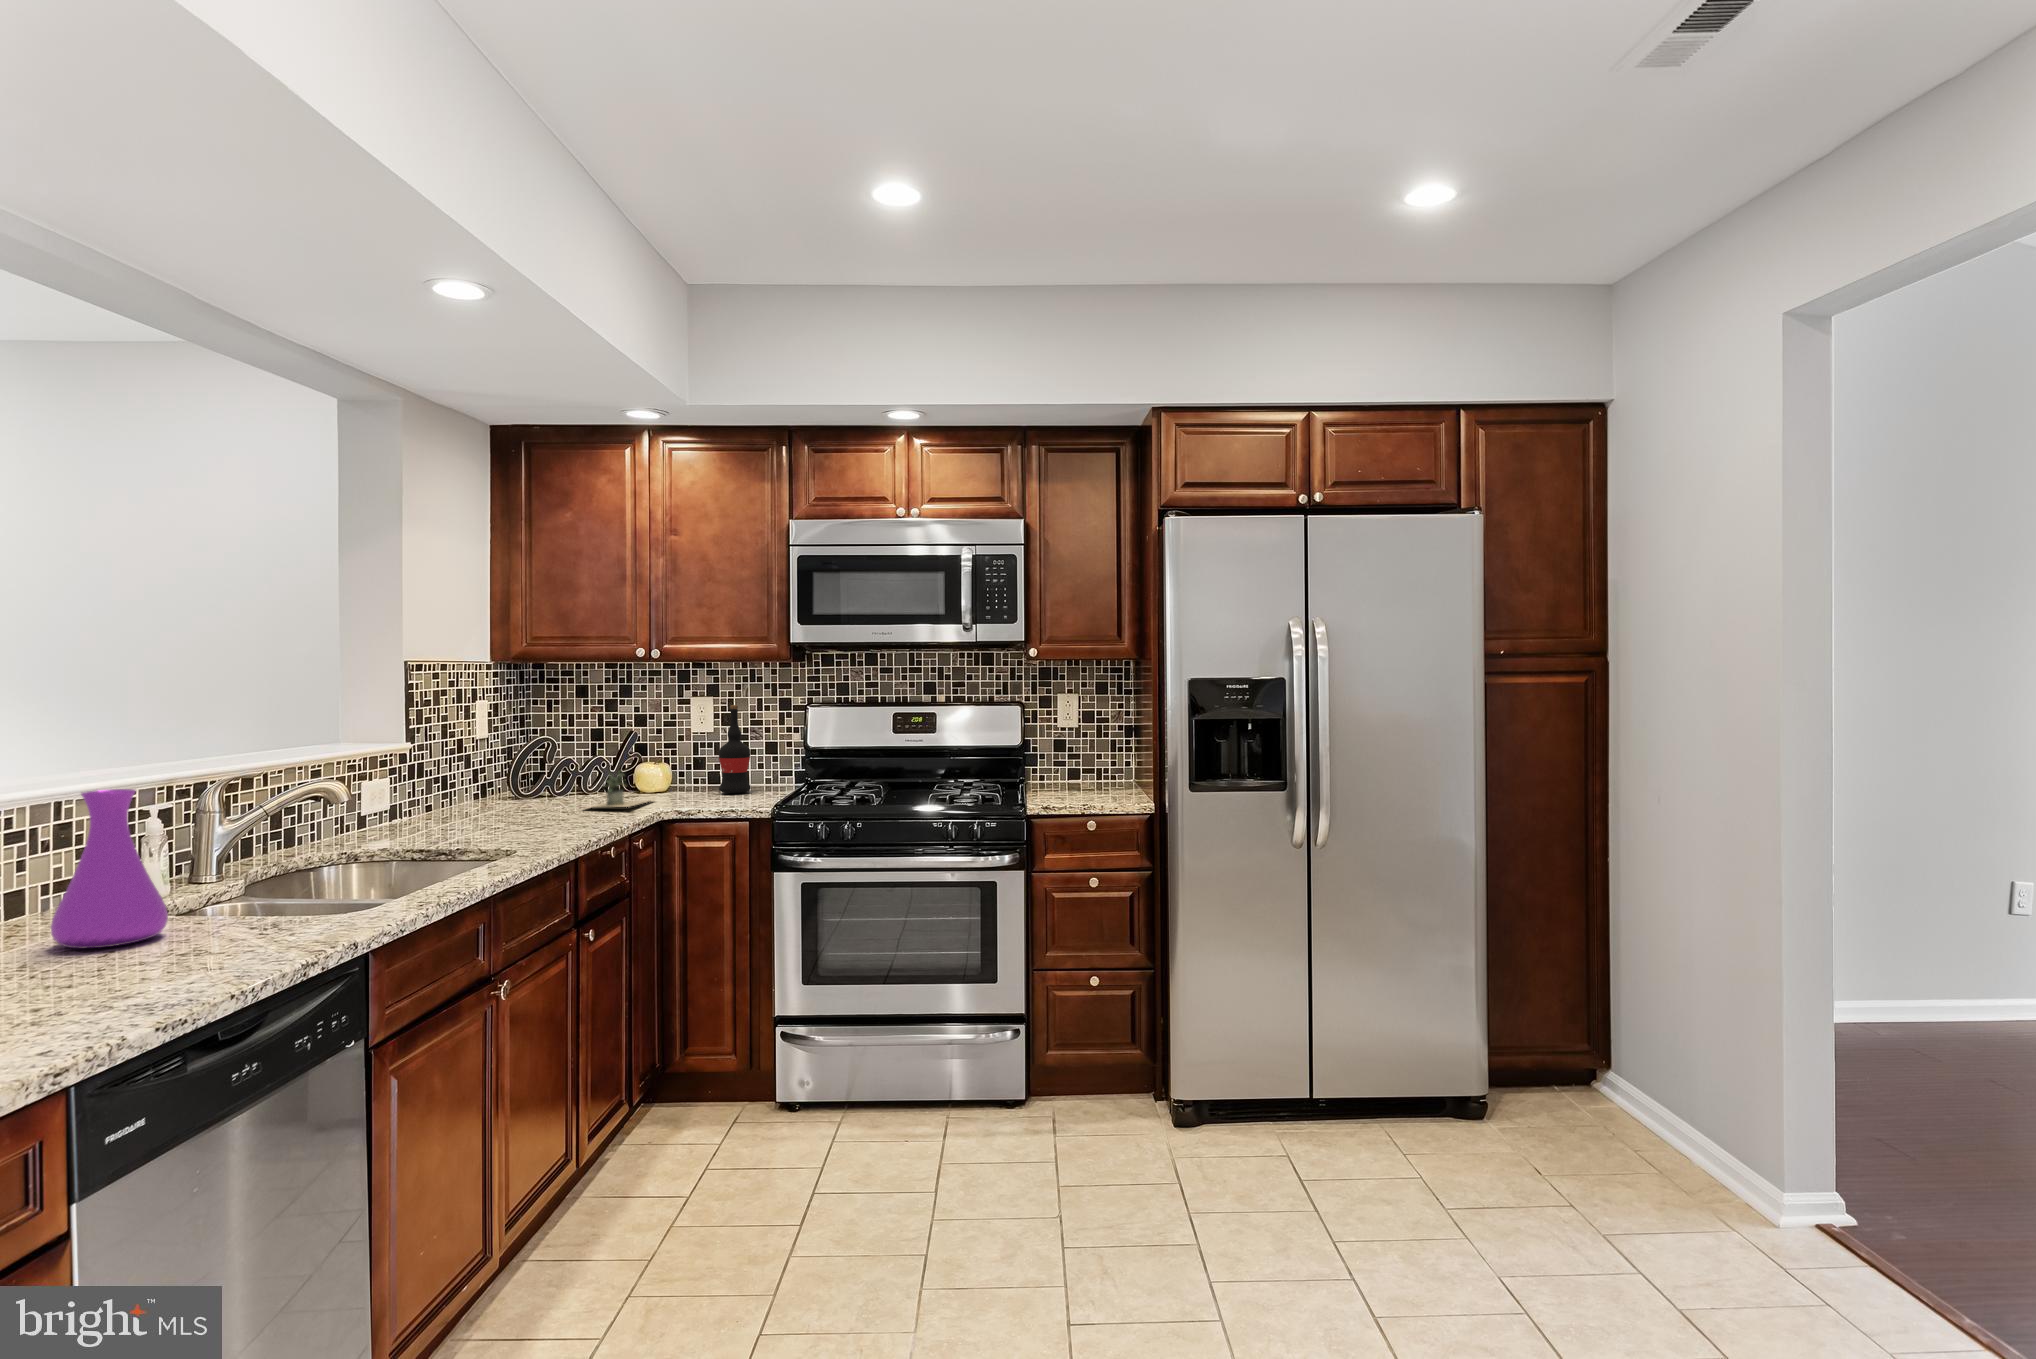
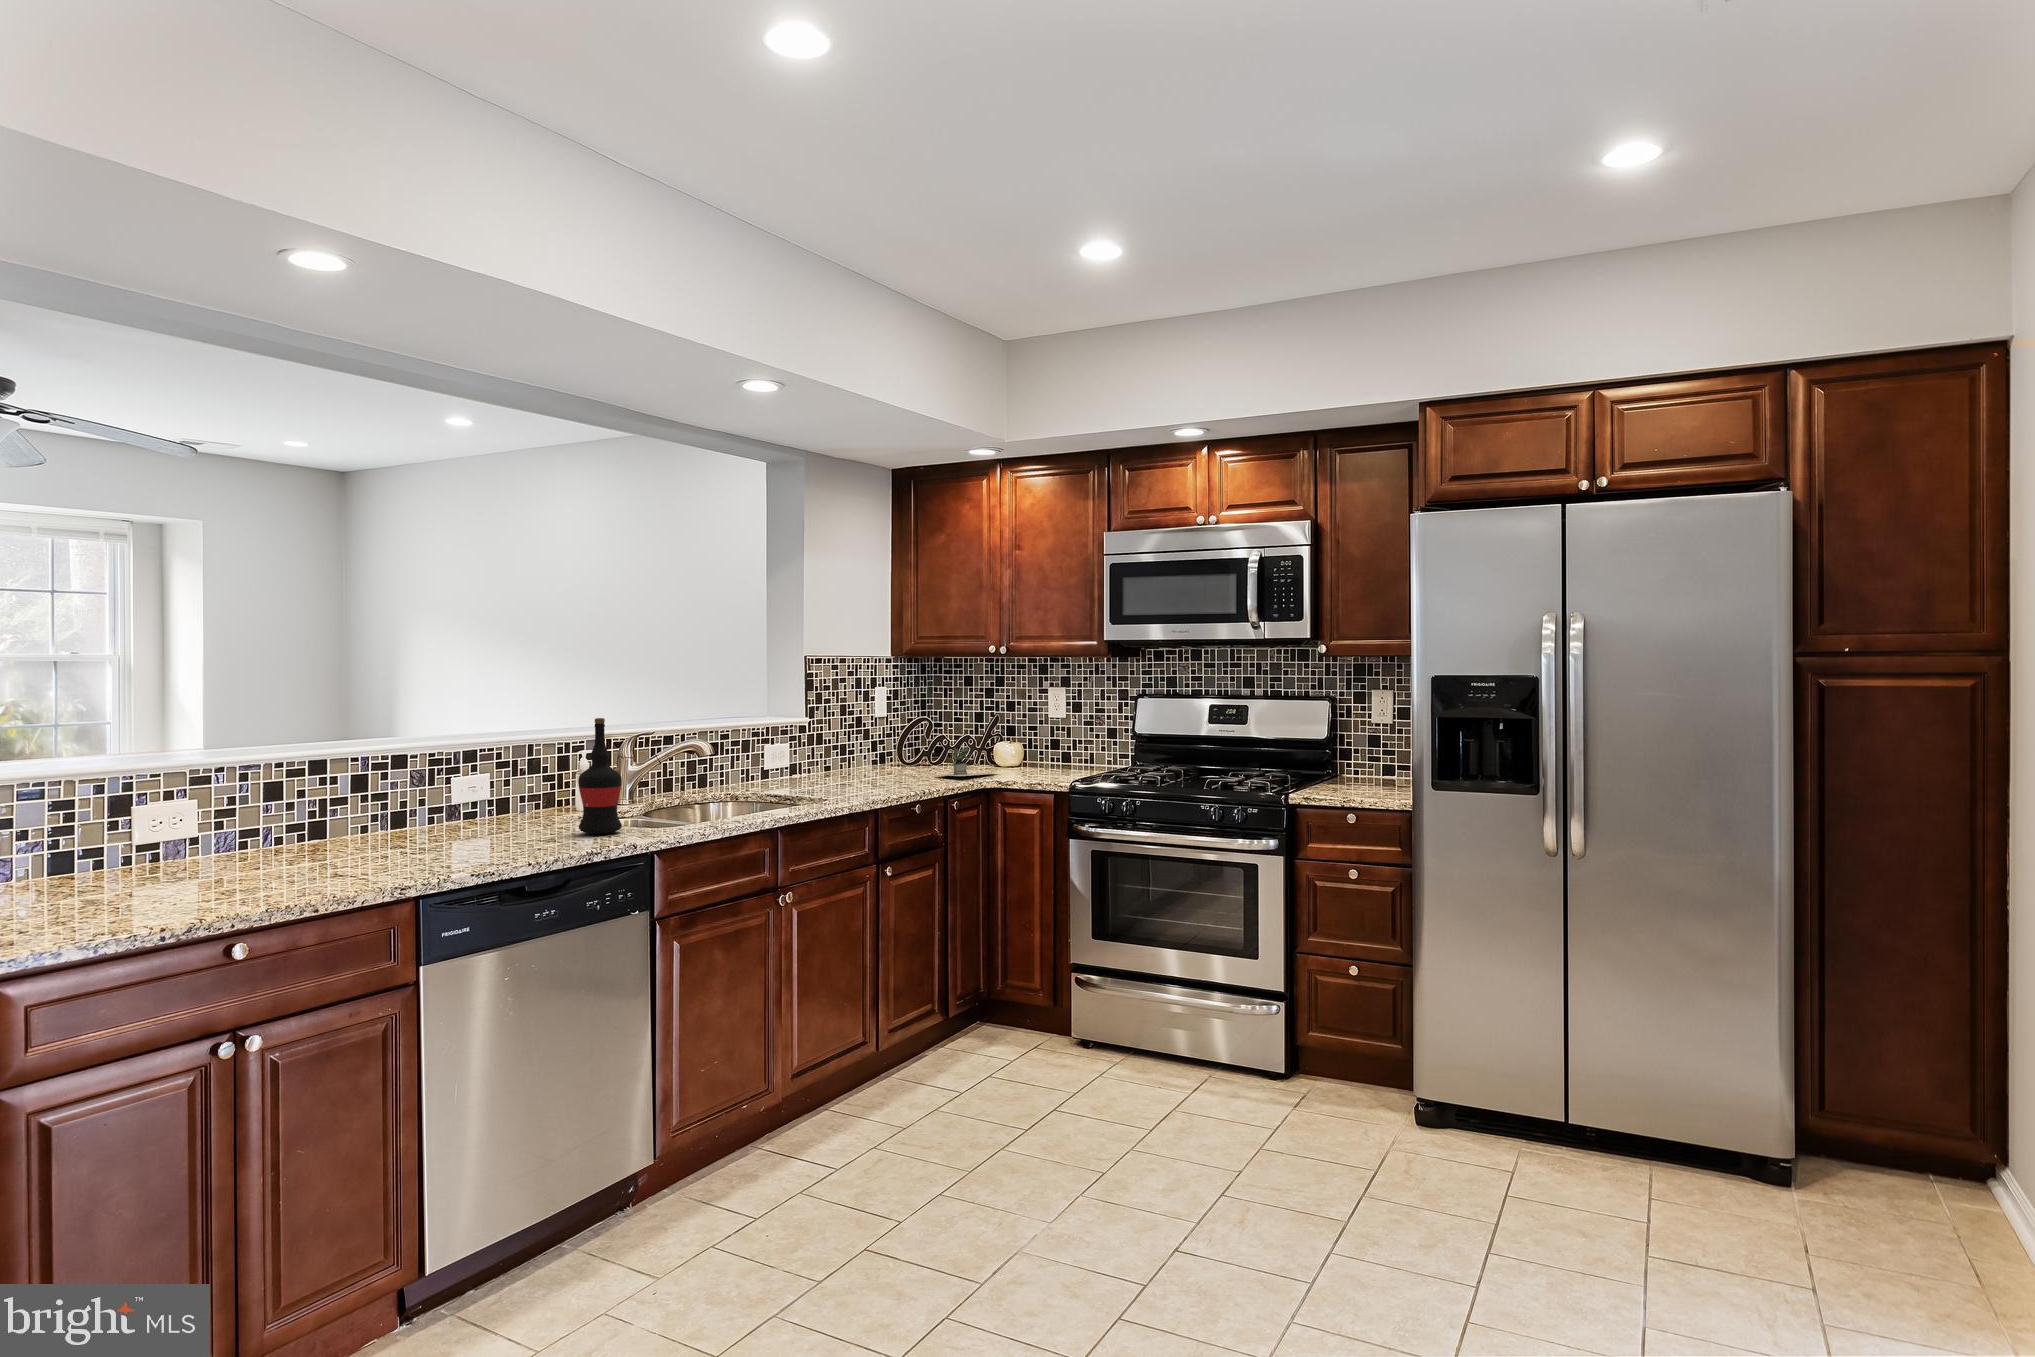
wine bottle: present [719,705,751,793] -> present [578,718,622,834]
vase: present [50,789,168,948] -> none [509,735,571,830]

